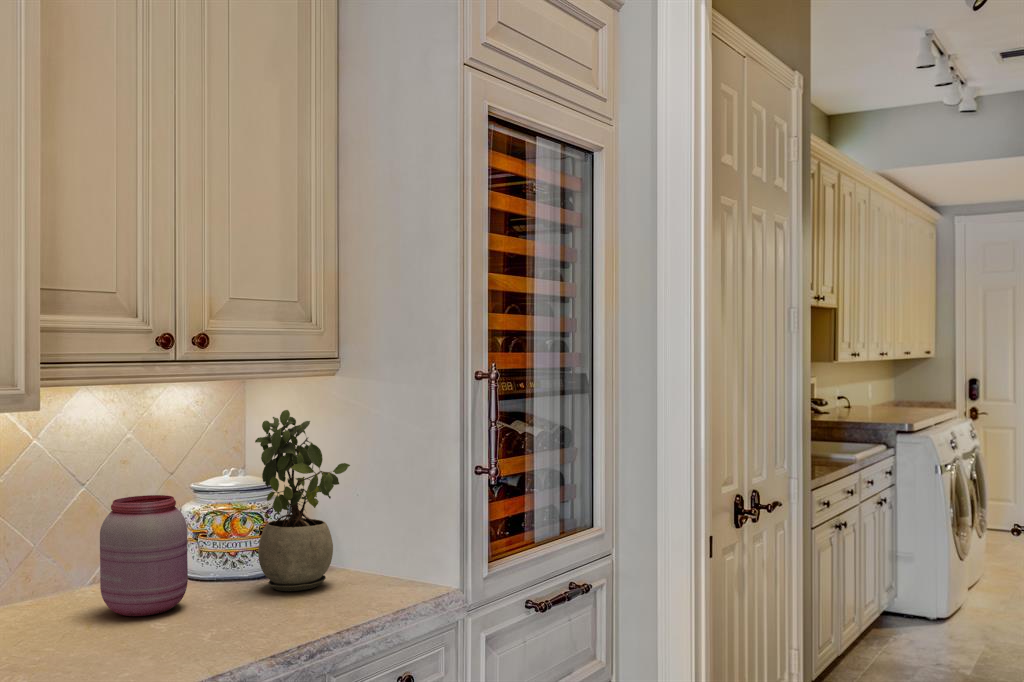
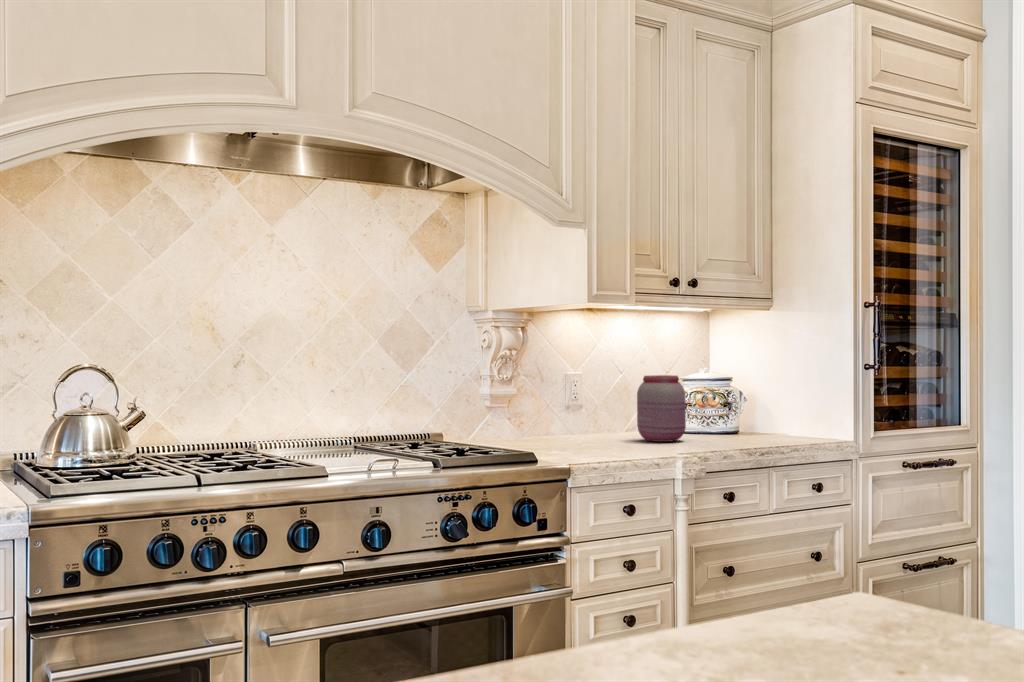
potted plant: present [255,410,350,591] -> none [723,327,785,439]

